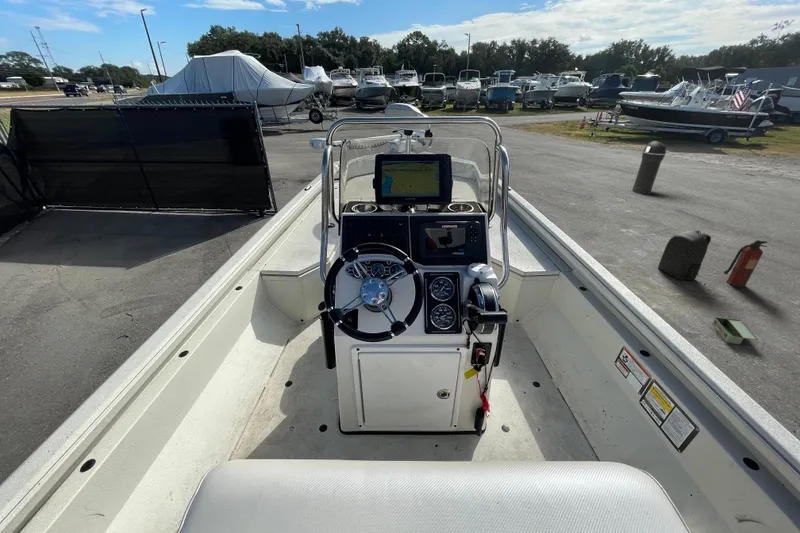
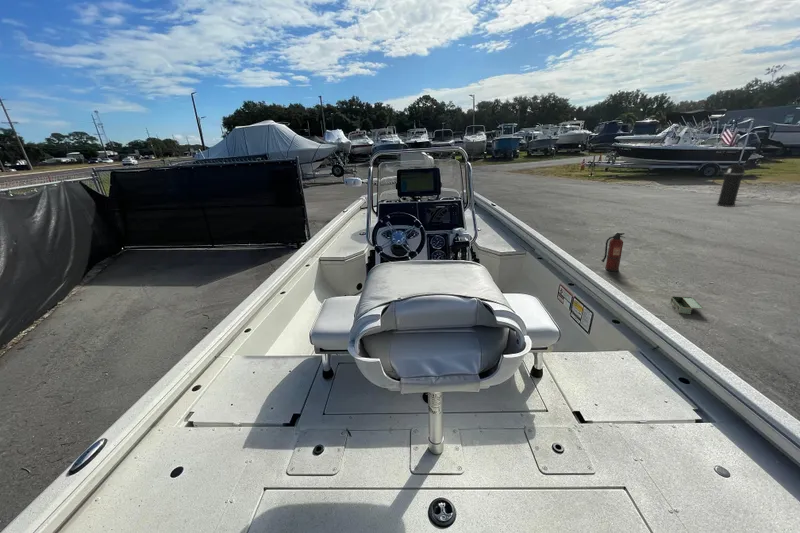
trash can: present [632,141,666,194] -> present [717,164,745,207]
backpack: present [658,230,711,280] -> none [633,233,670,275]
fire extinguisher: present [724,240,767,288] -> present [601,233,625,271]

